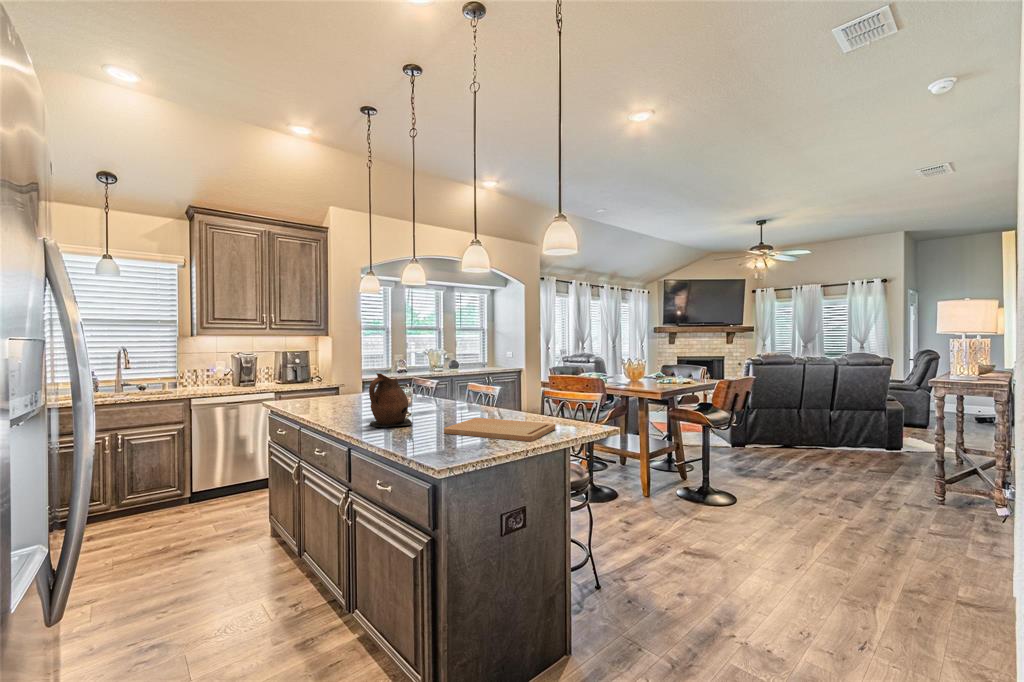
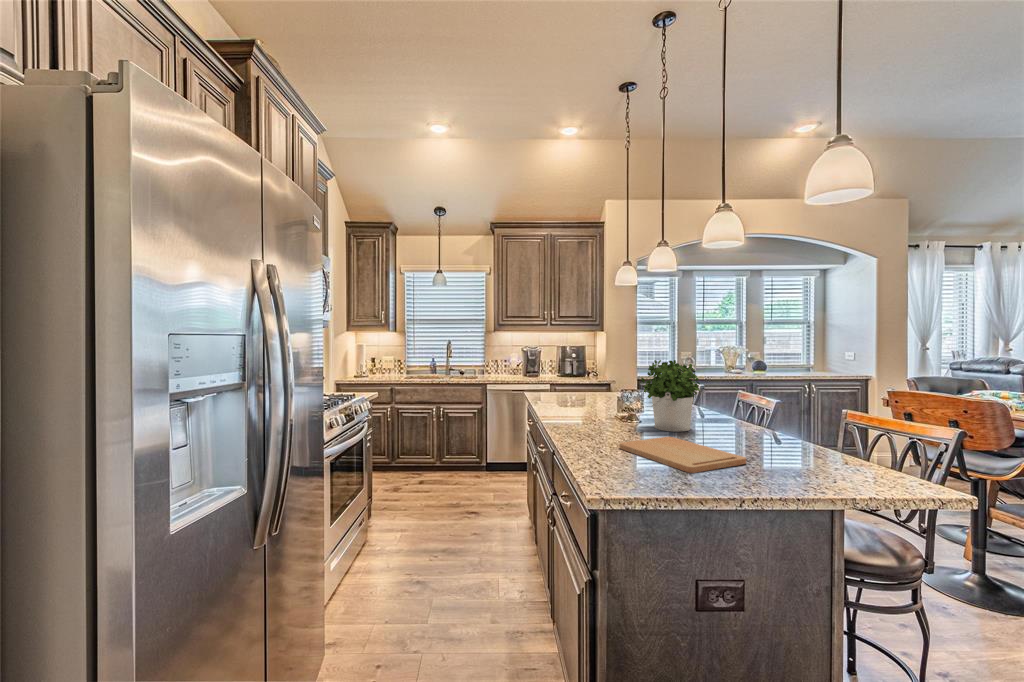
potted plant: none [429,350,484,415] -> present [641,360,700,432]
ceramic pitcher: present [369,373,412,427] -> none [564,380,609,435]

